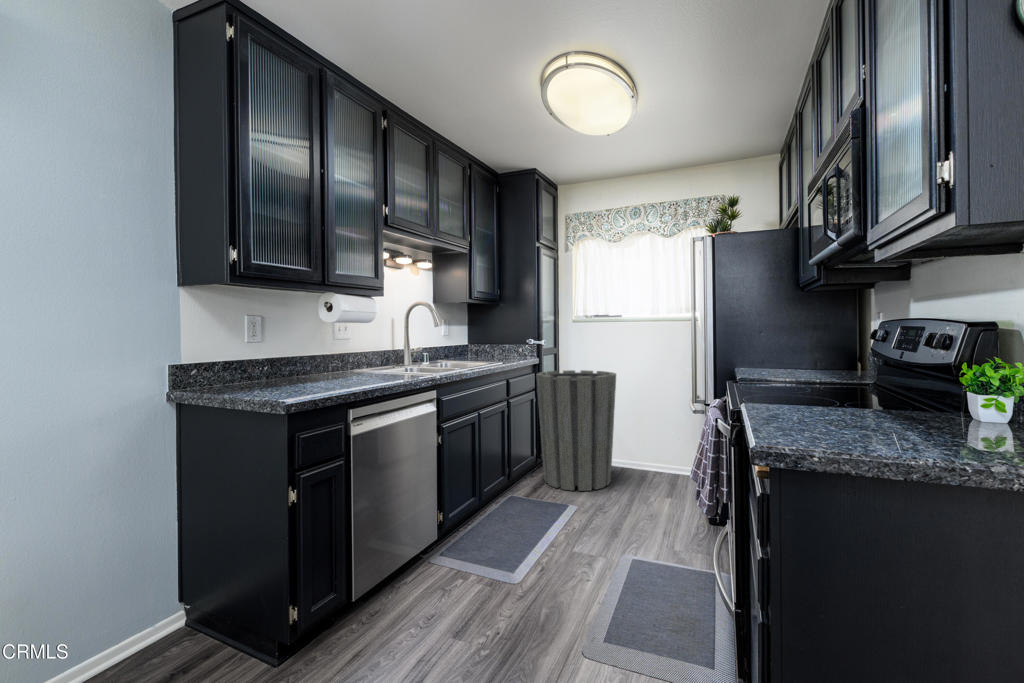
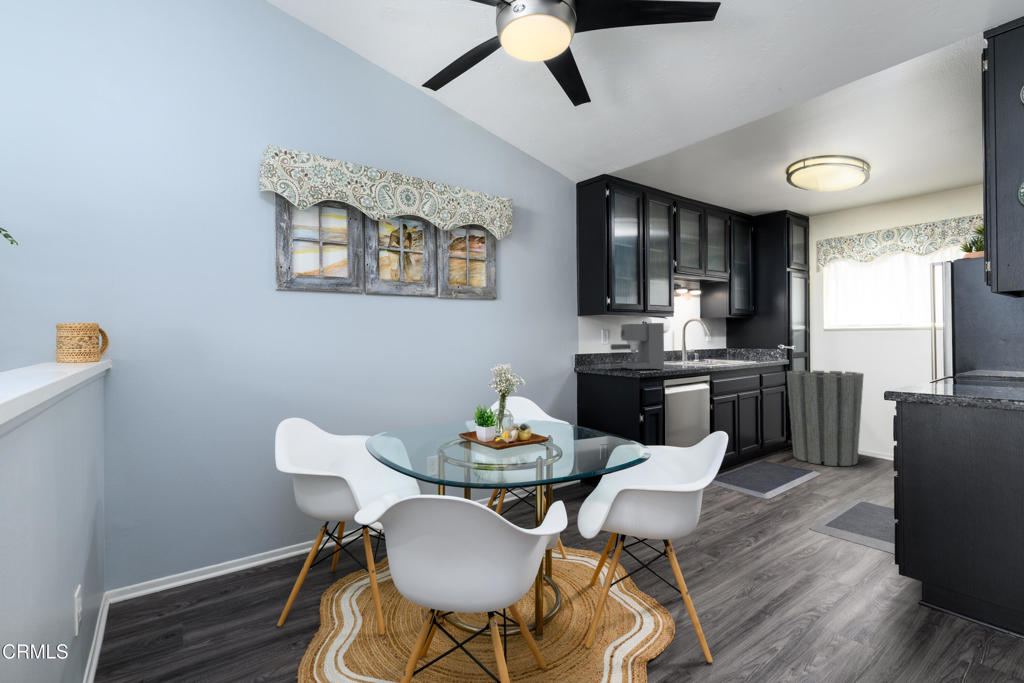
coffee maker: none [249,304,354,391] -> present [610,323,664,370]

